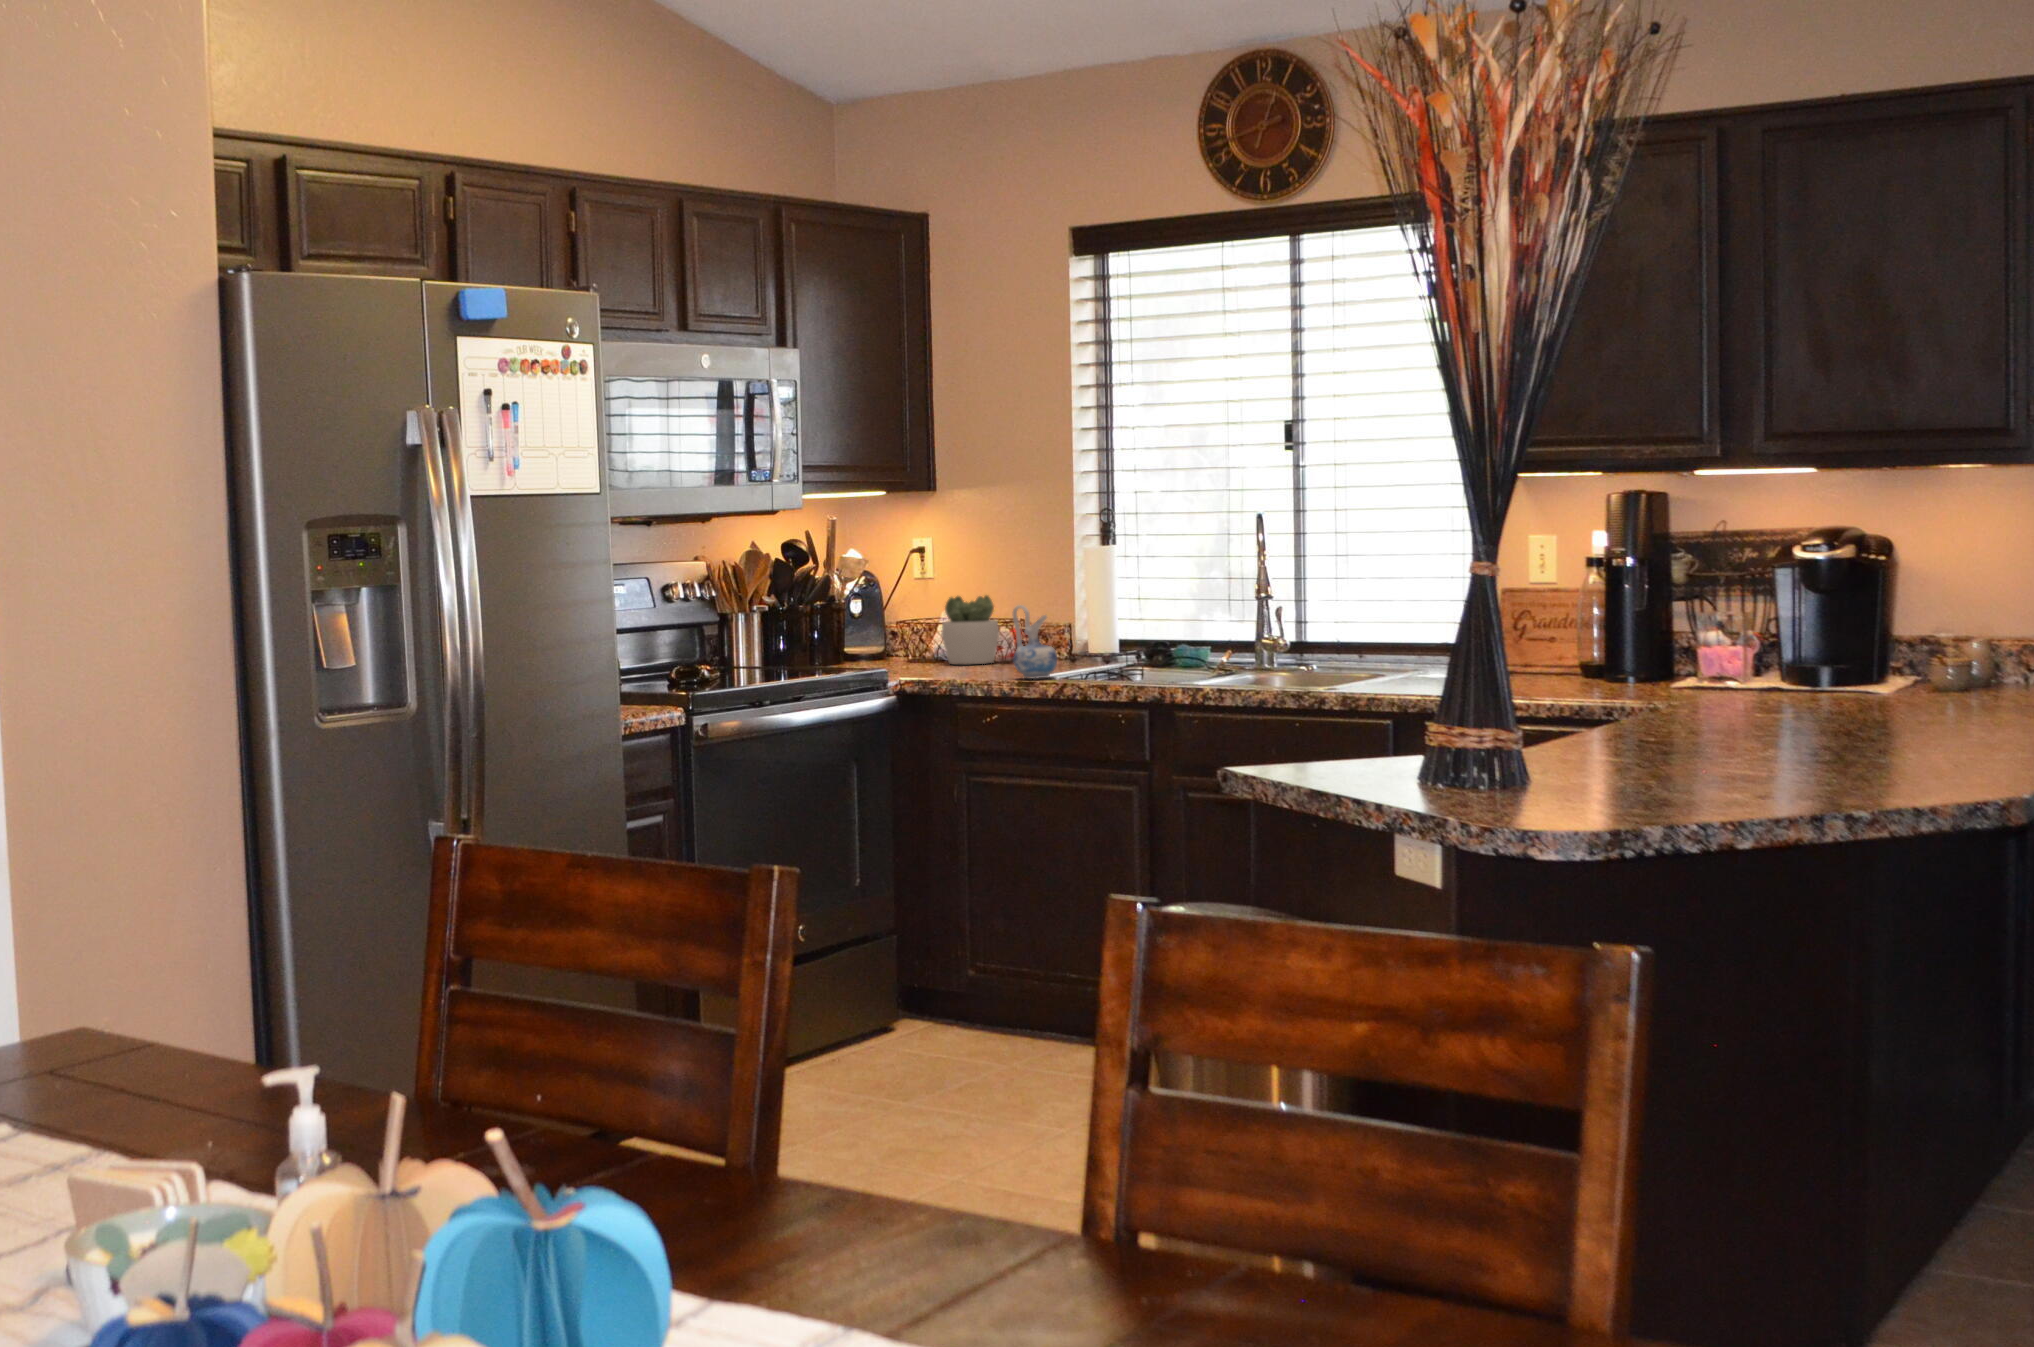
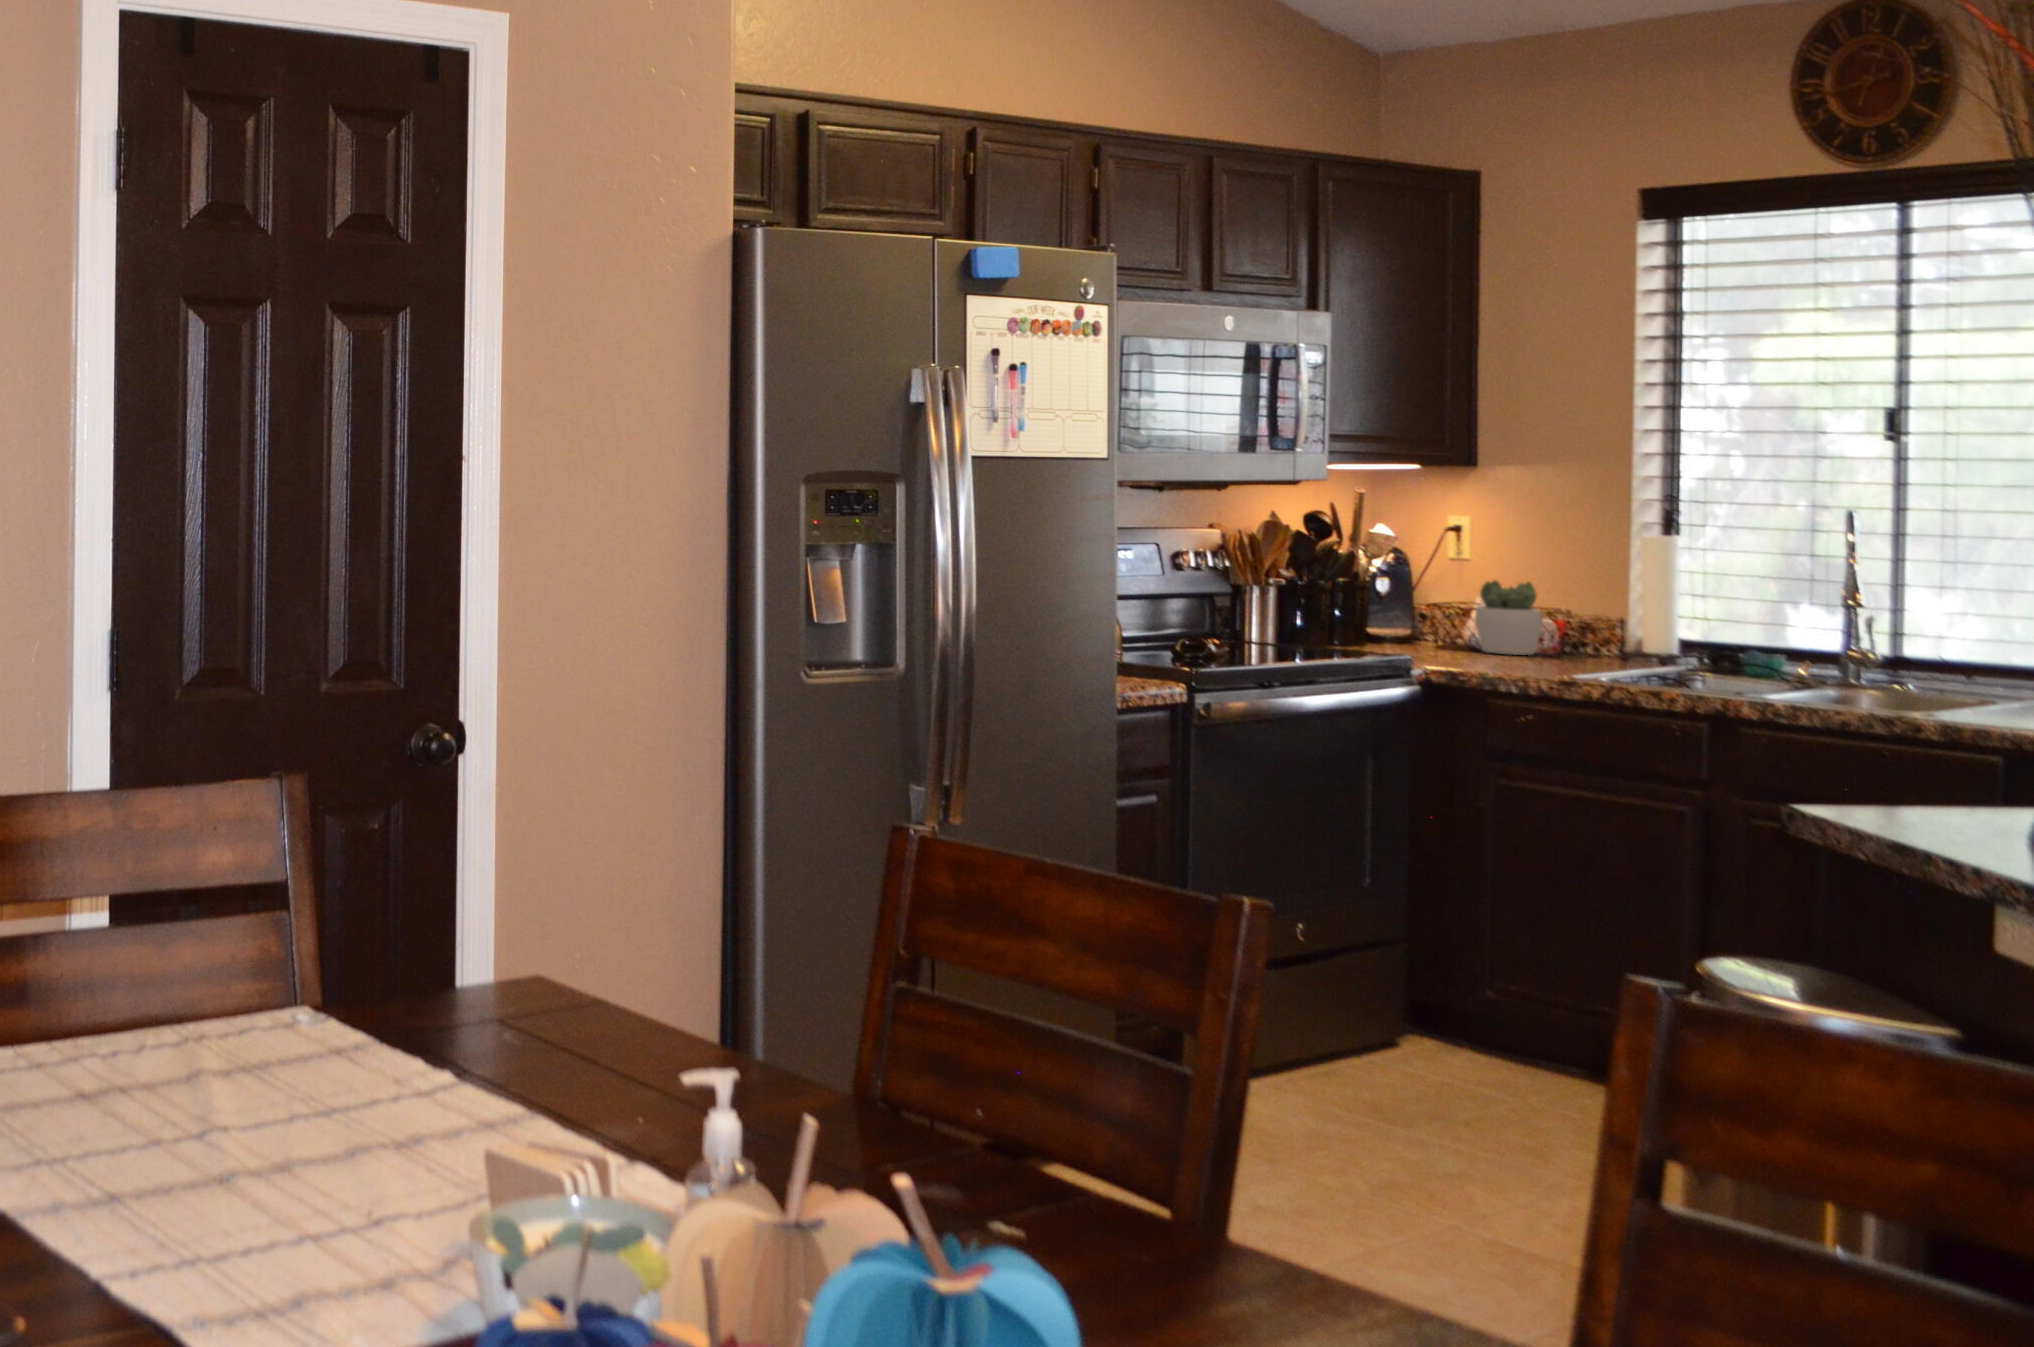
ceramic pitcher: present [1013,605,1057,679] -> none [1564,599,1617,682]

